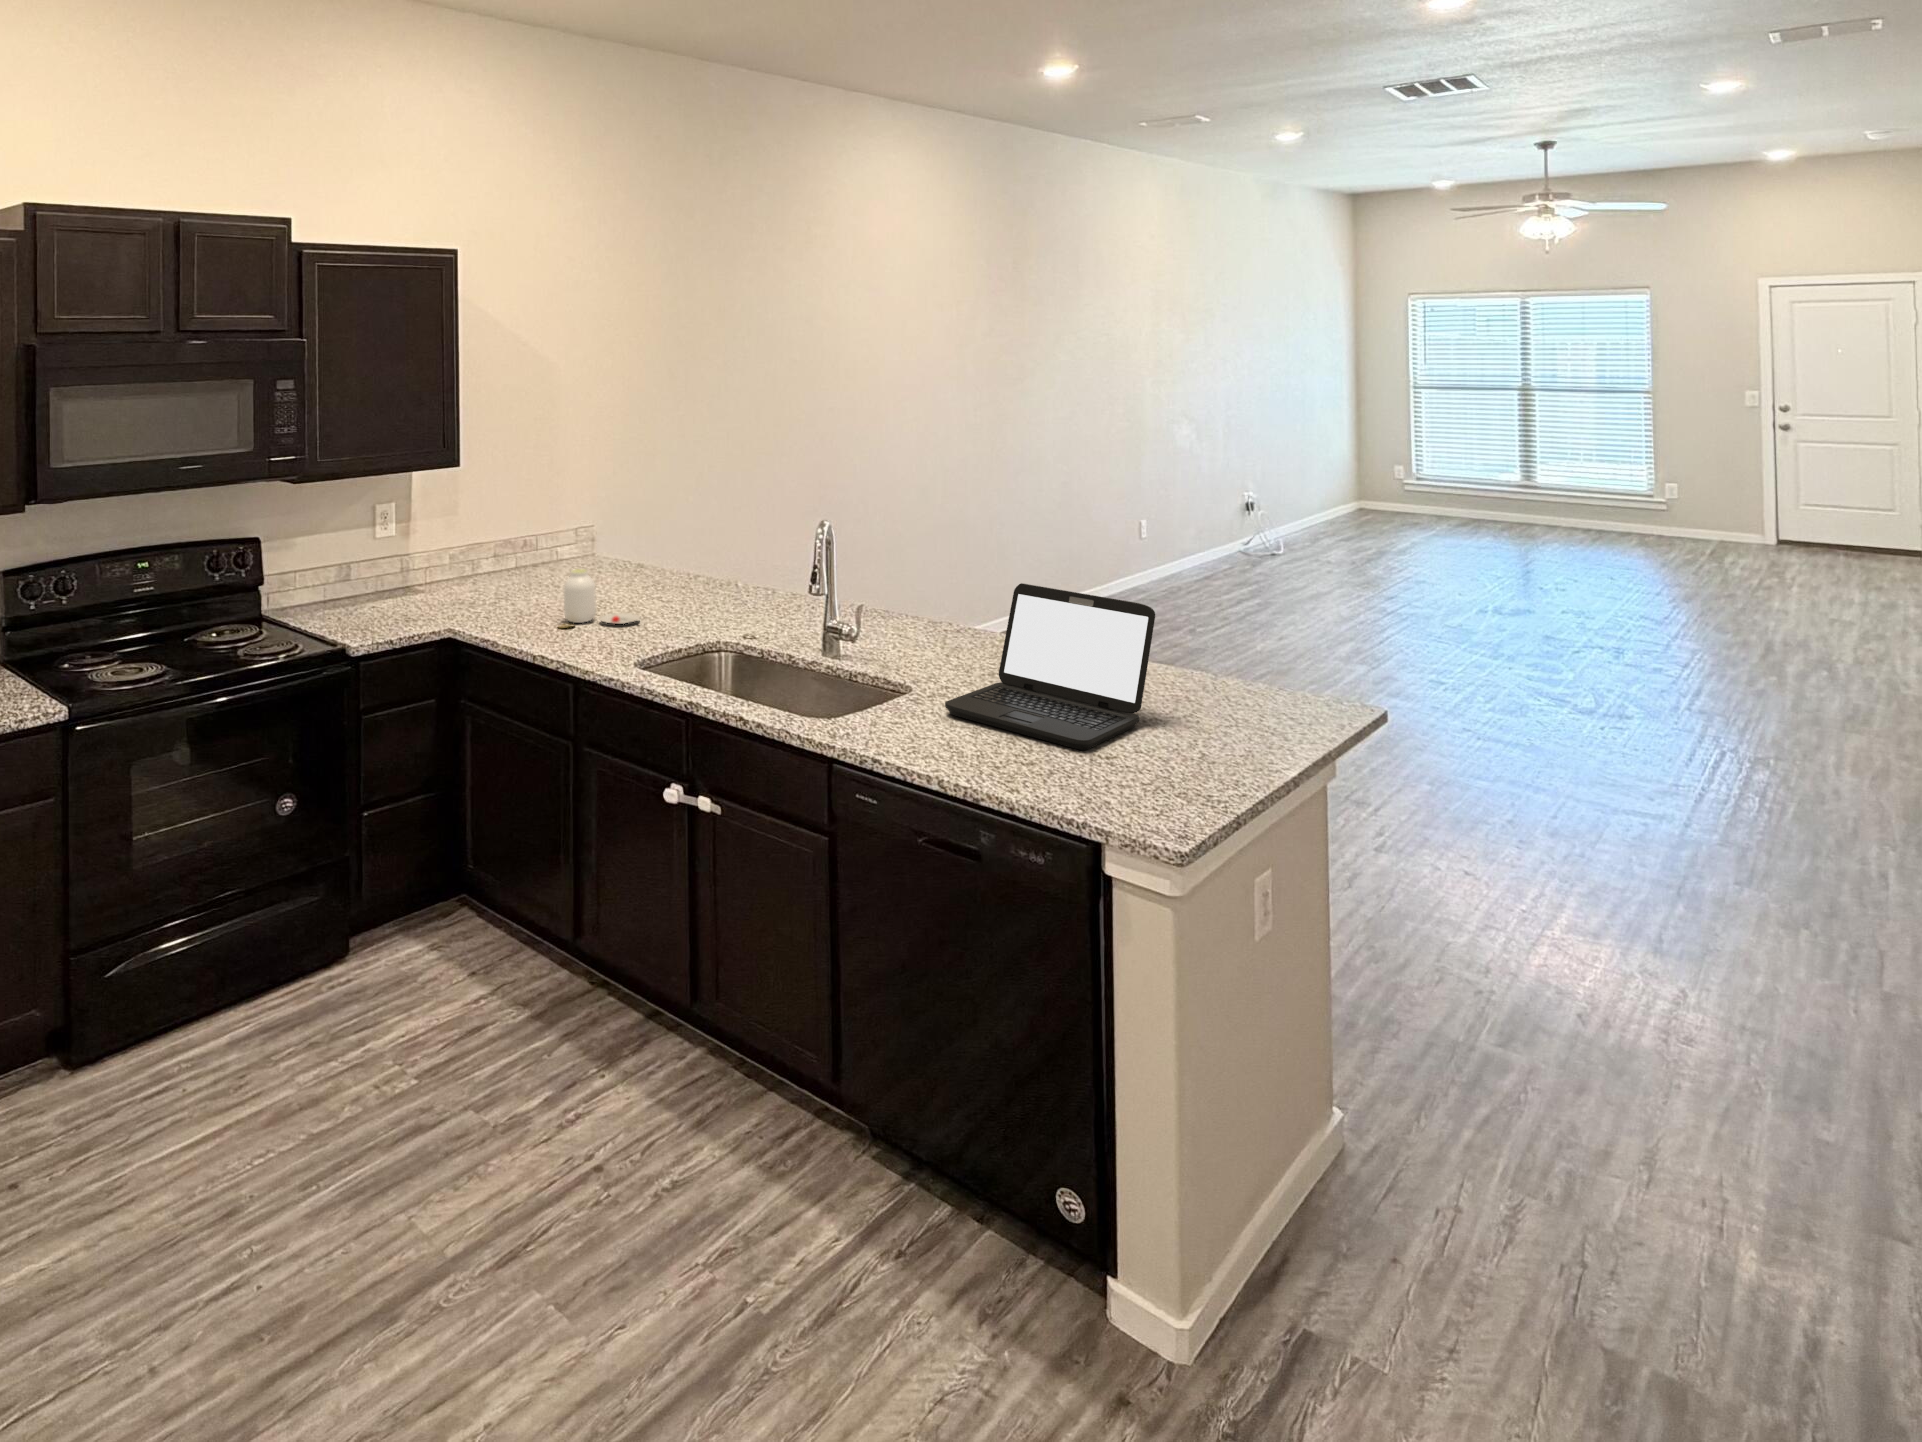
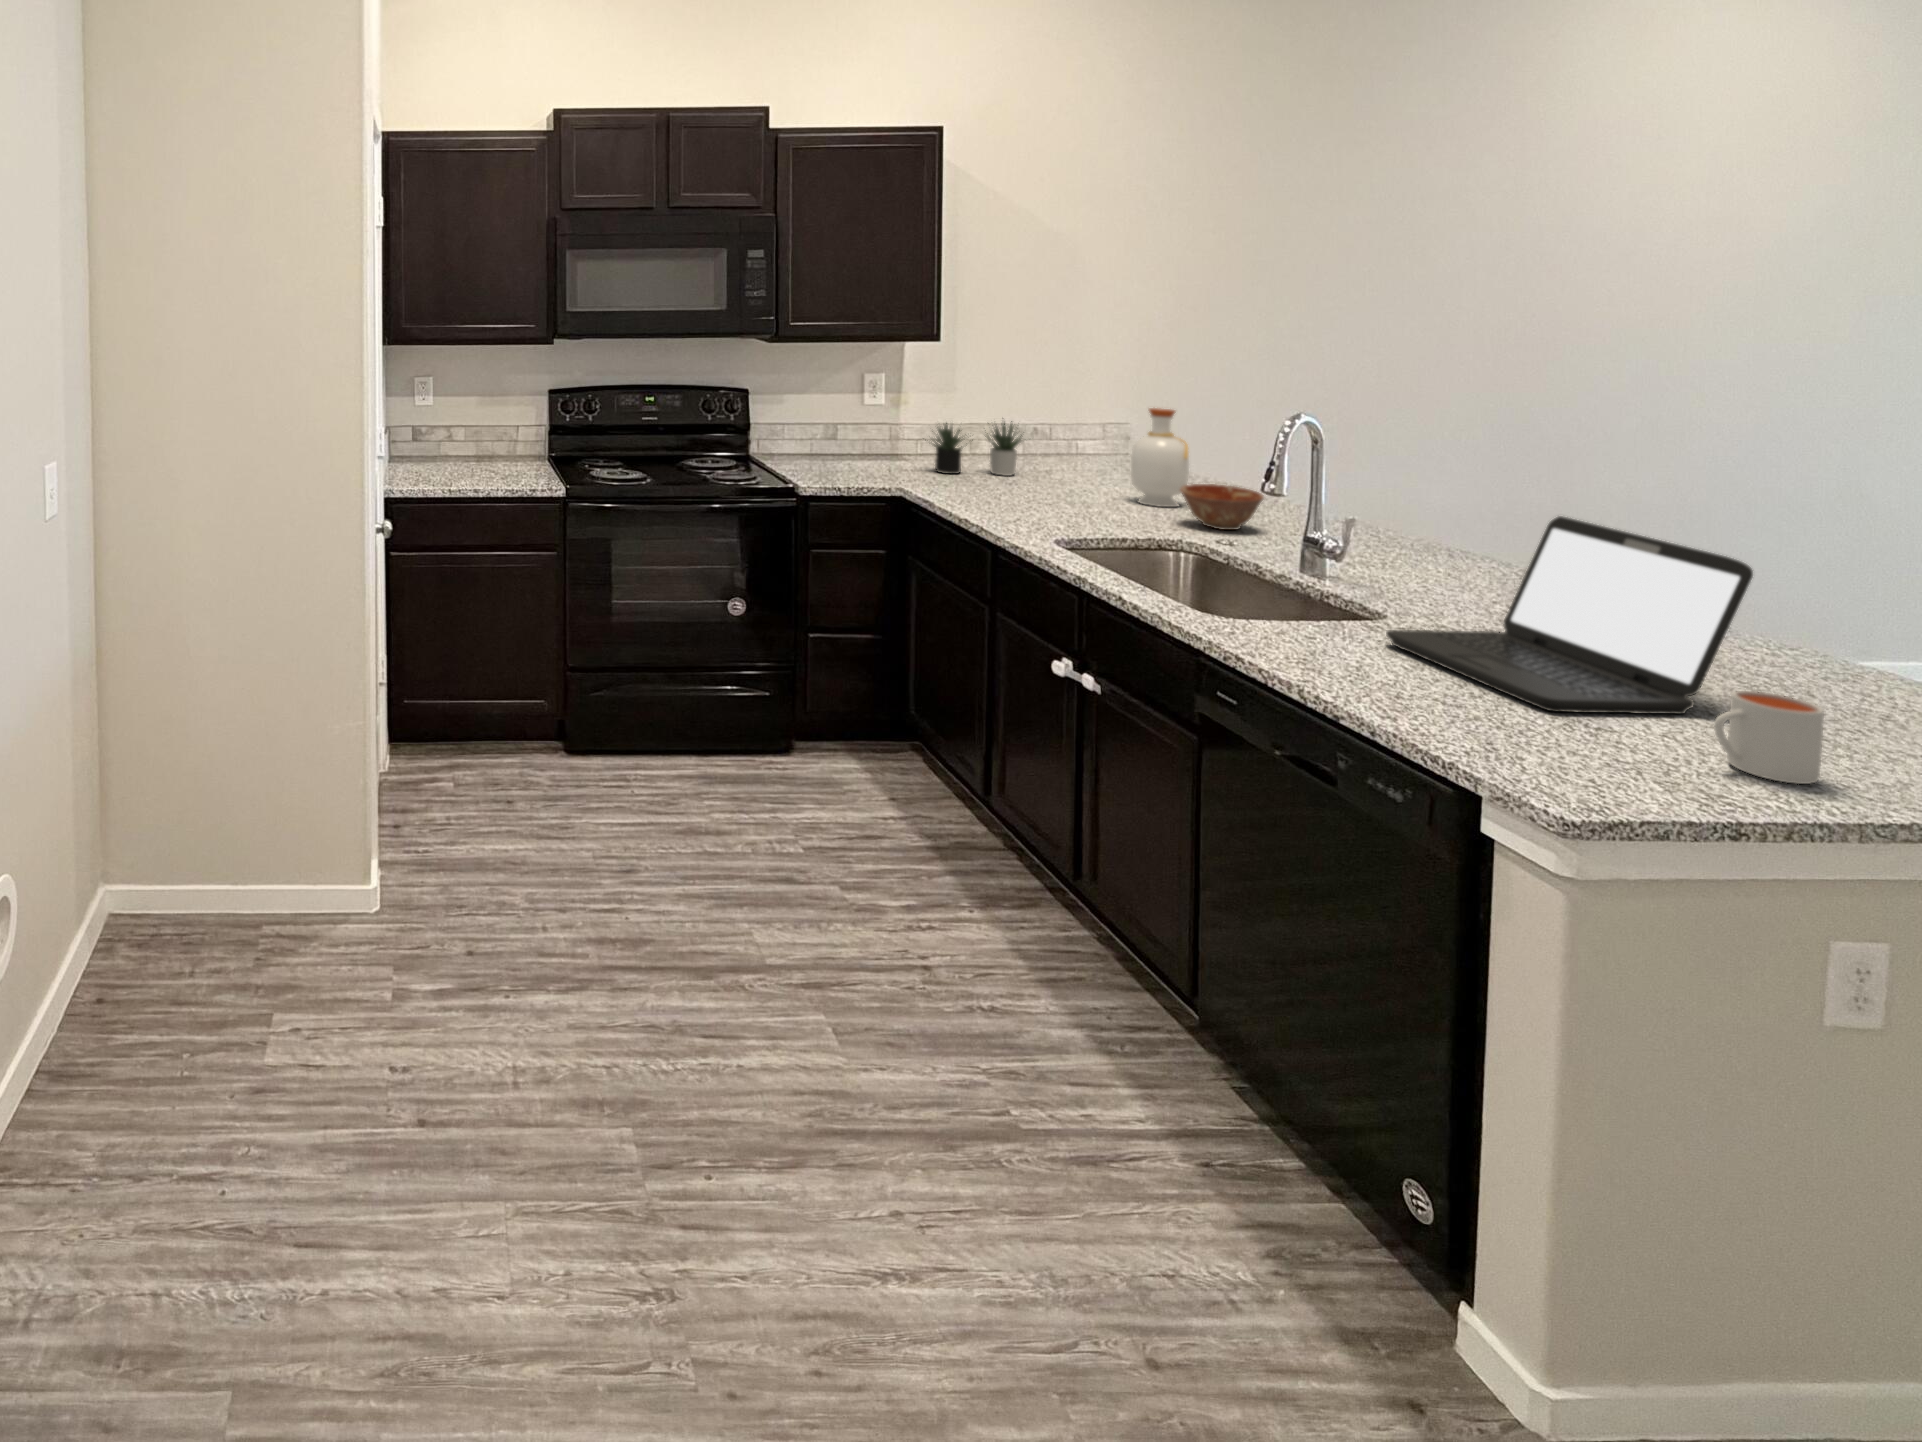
bottle: none [642,513,688,605] -> present [1131,408,1189,507]
succulent plant: none [445,535,543,602] -> present [933,421,1022,476]
jar: present [559,569,640,628] -> none [1009,451,1107,512]
ceramic bowl: none [698,578,760,620] -> present [1180,484,1264,530]
mug: none [1193,705,1242,771] -> present [1714,691,1824,784]

